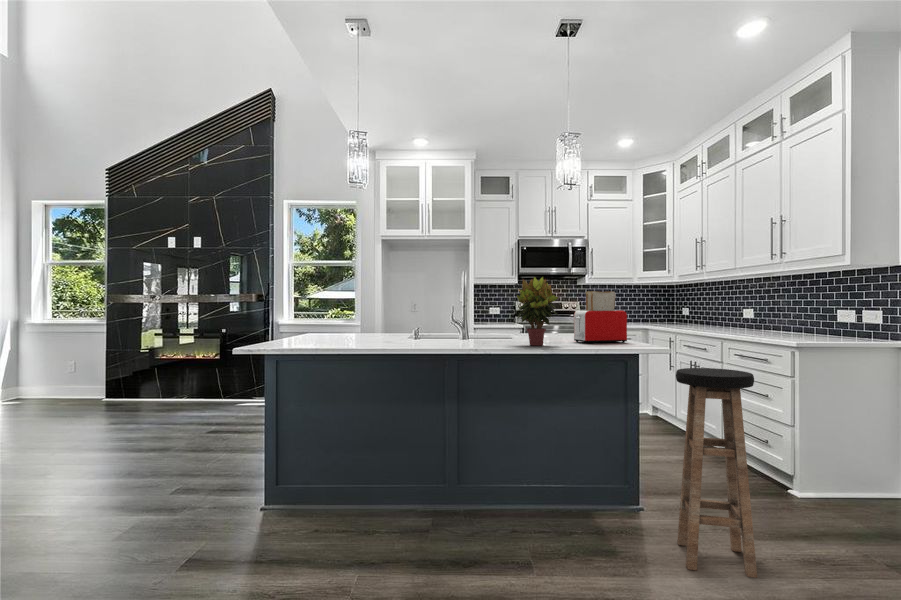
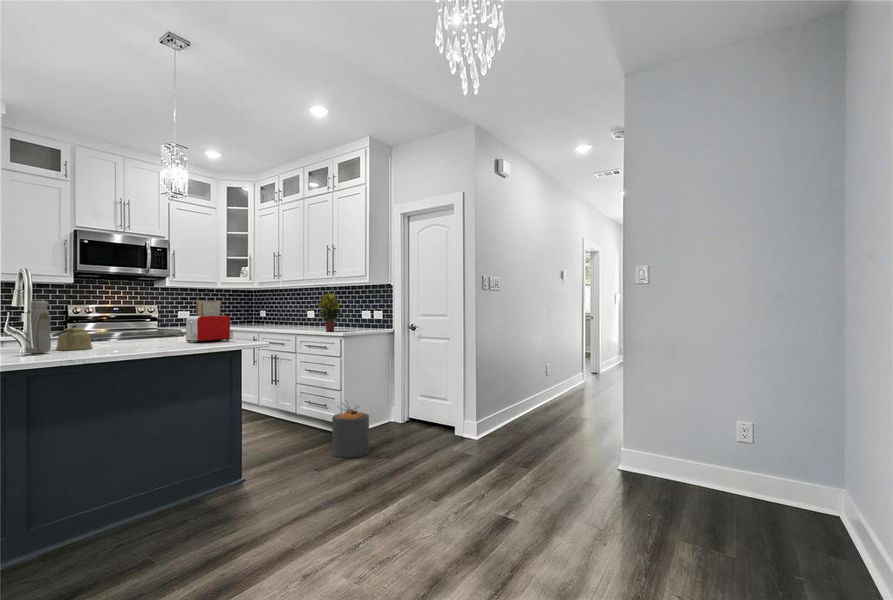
potted plant: present [517,277,559,346] -> present [317,293,342,332]
vase: none [409,290,430,345] -> present [25,301,51,353]
kettle: none [437,317,475,344] -> present [52,325,92,350]
bar stool: present [676,368,757,578] -> none [271,354,321,489]
trash can: none [779,441,848,542] -> present [332,402,369,458]

